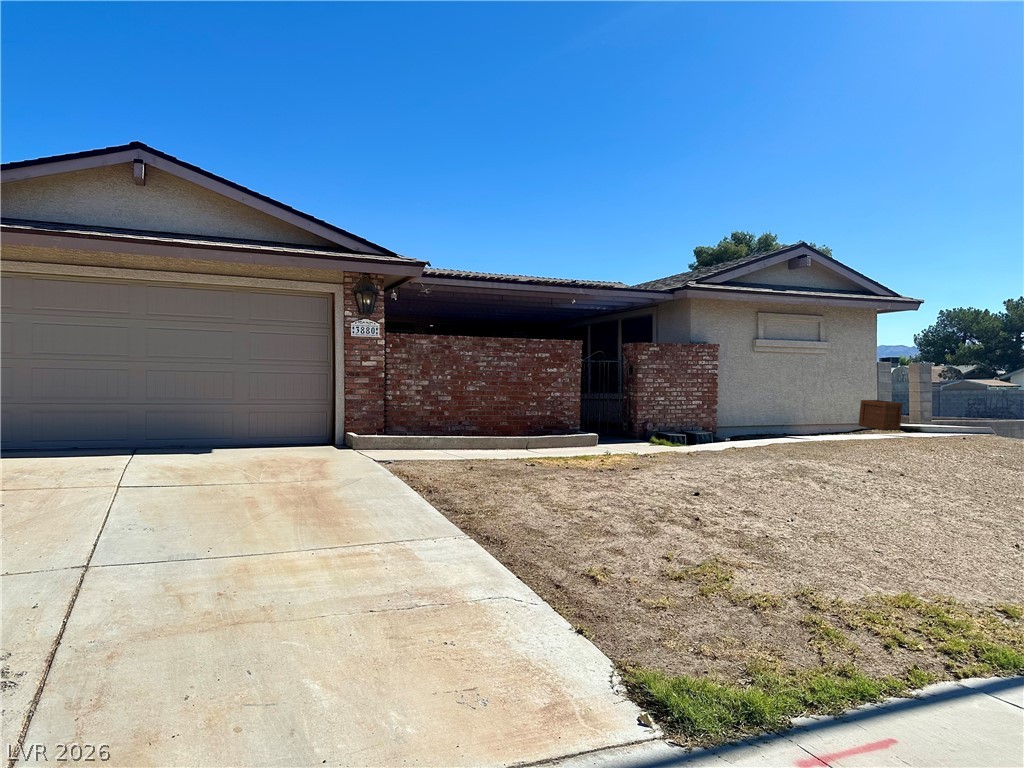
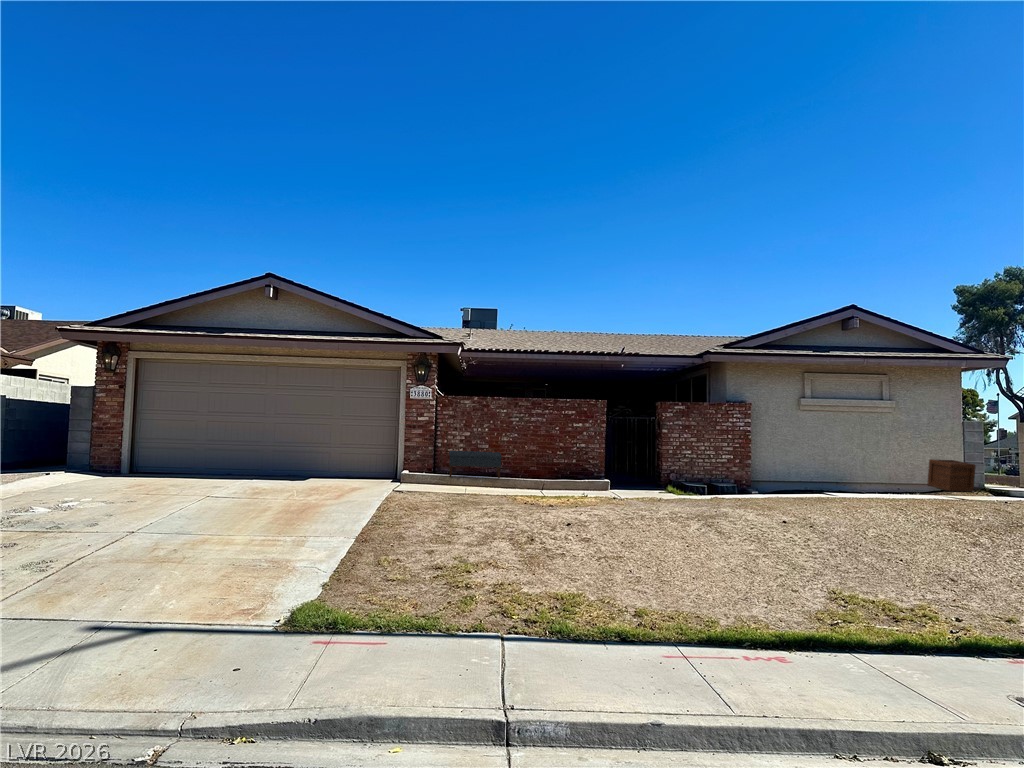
bench: none [403,405,474,439] -> present [449,451,502,478]

